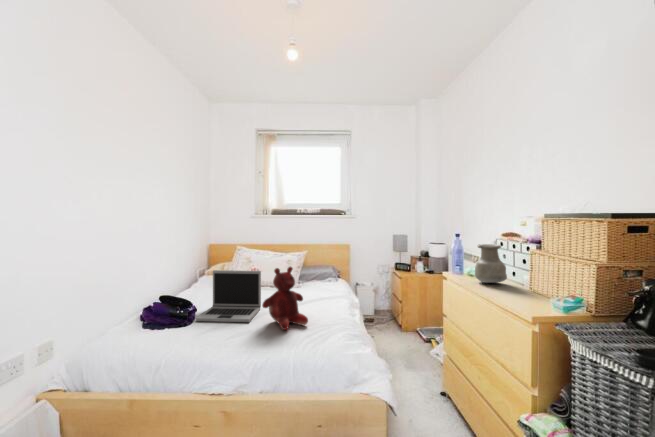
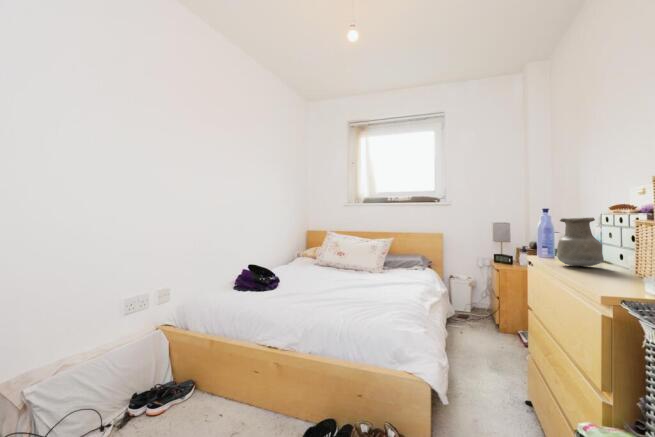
teddy bear: present [262,267,308,330] -> none [323,243,365,301]
laptop: present [196,270,261,322] -> none [274,247,331,293]

